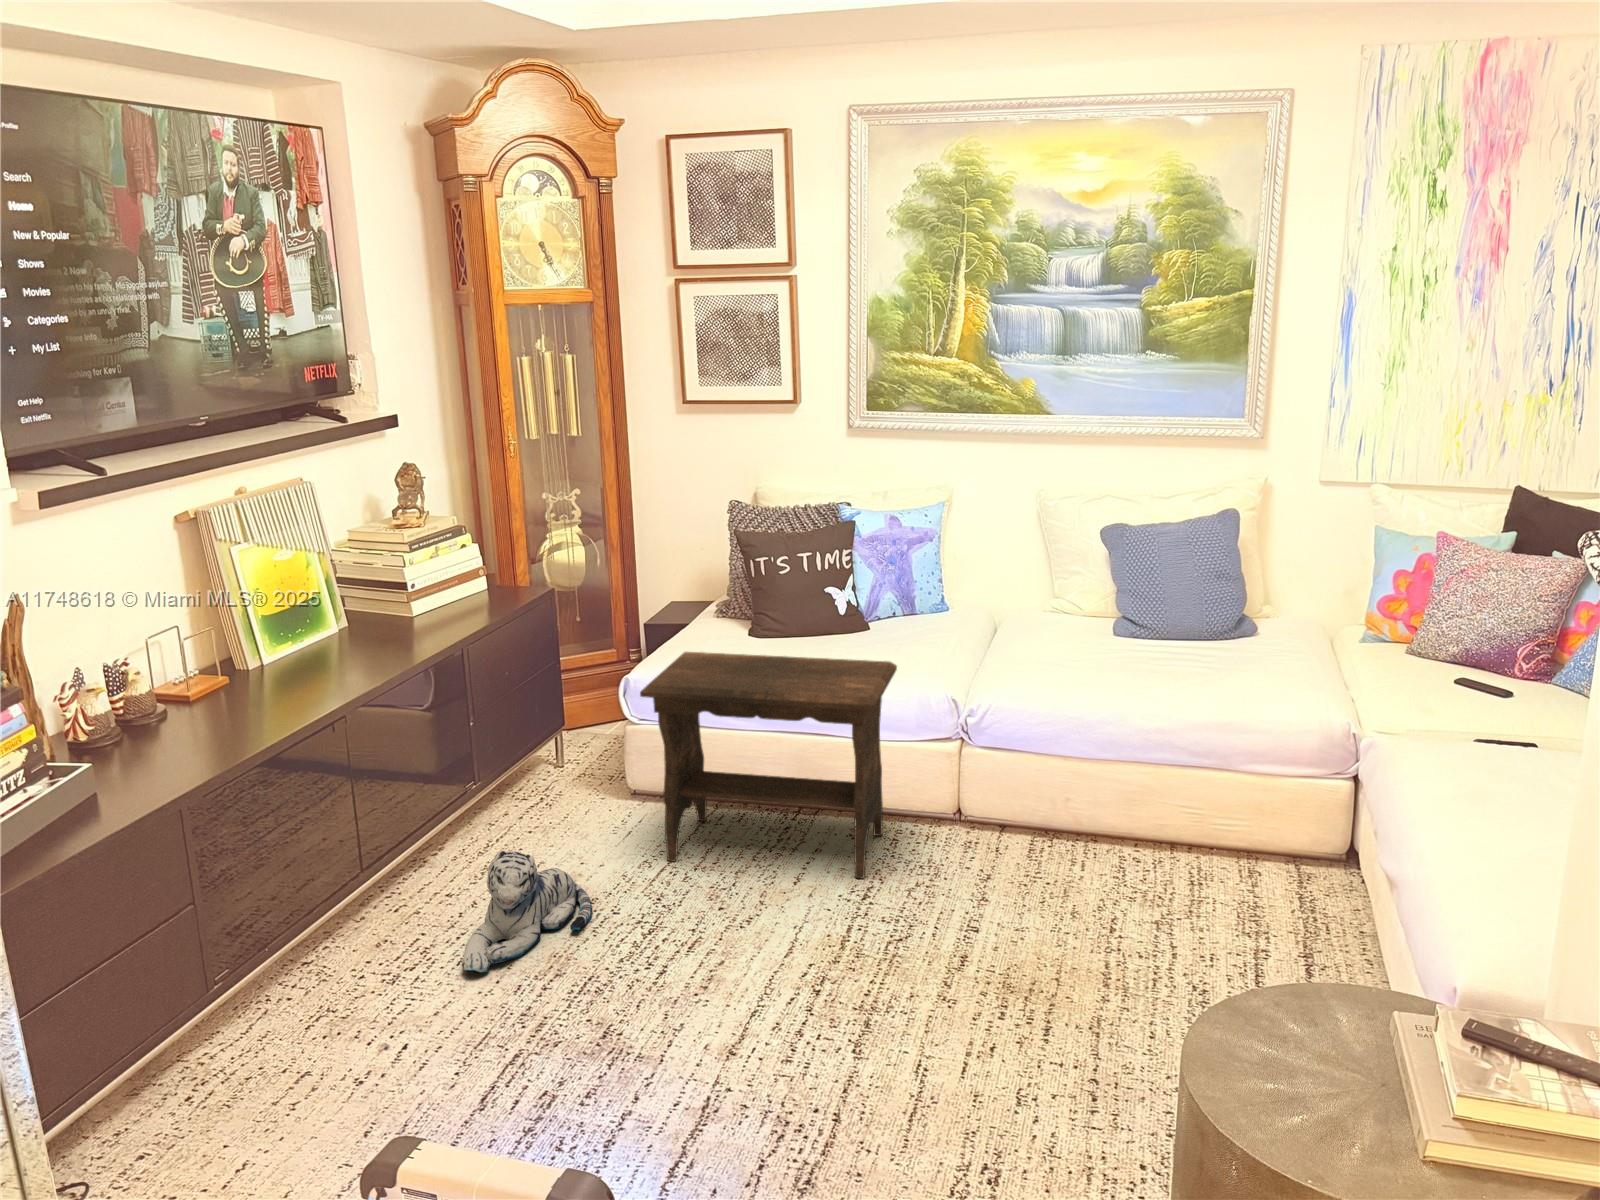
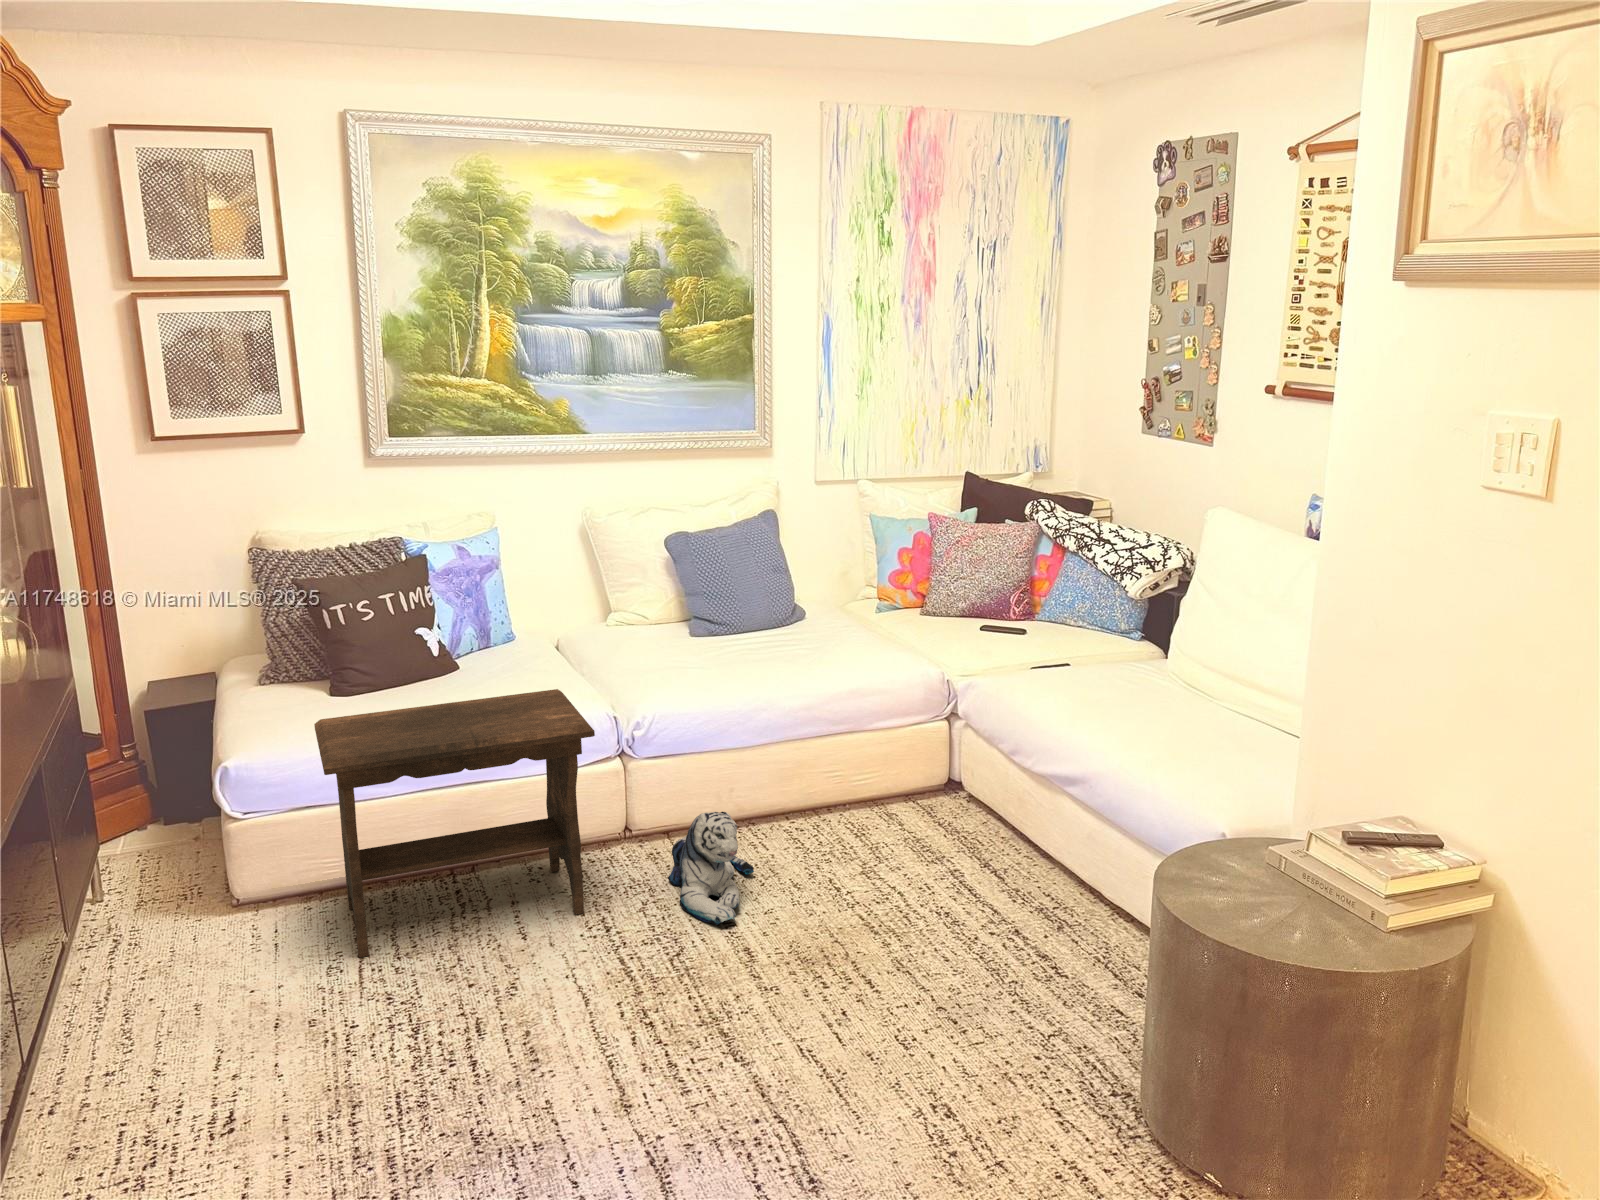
plush toy: present [462,851,593,973] -> present [668,812,754,925]

